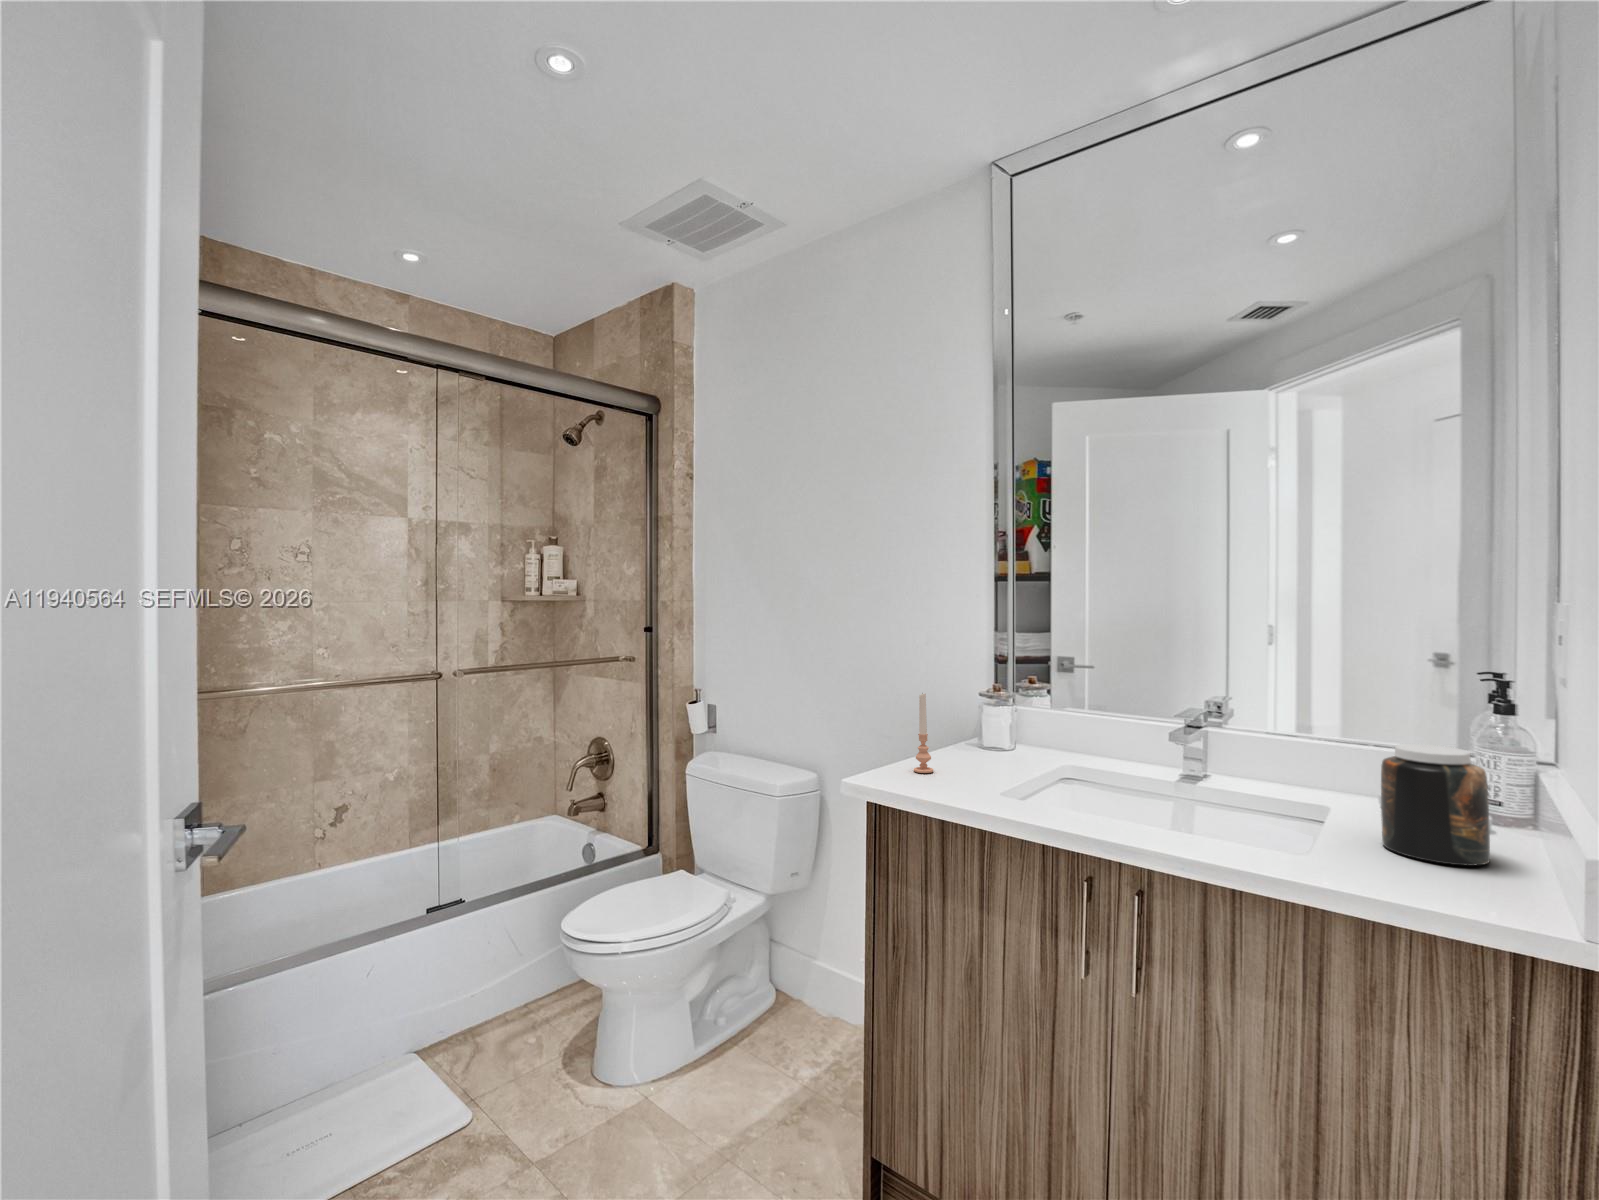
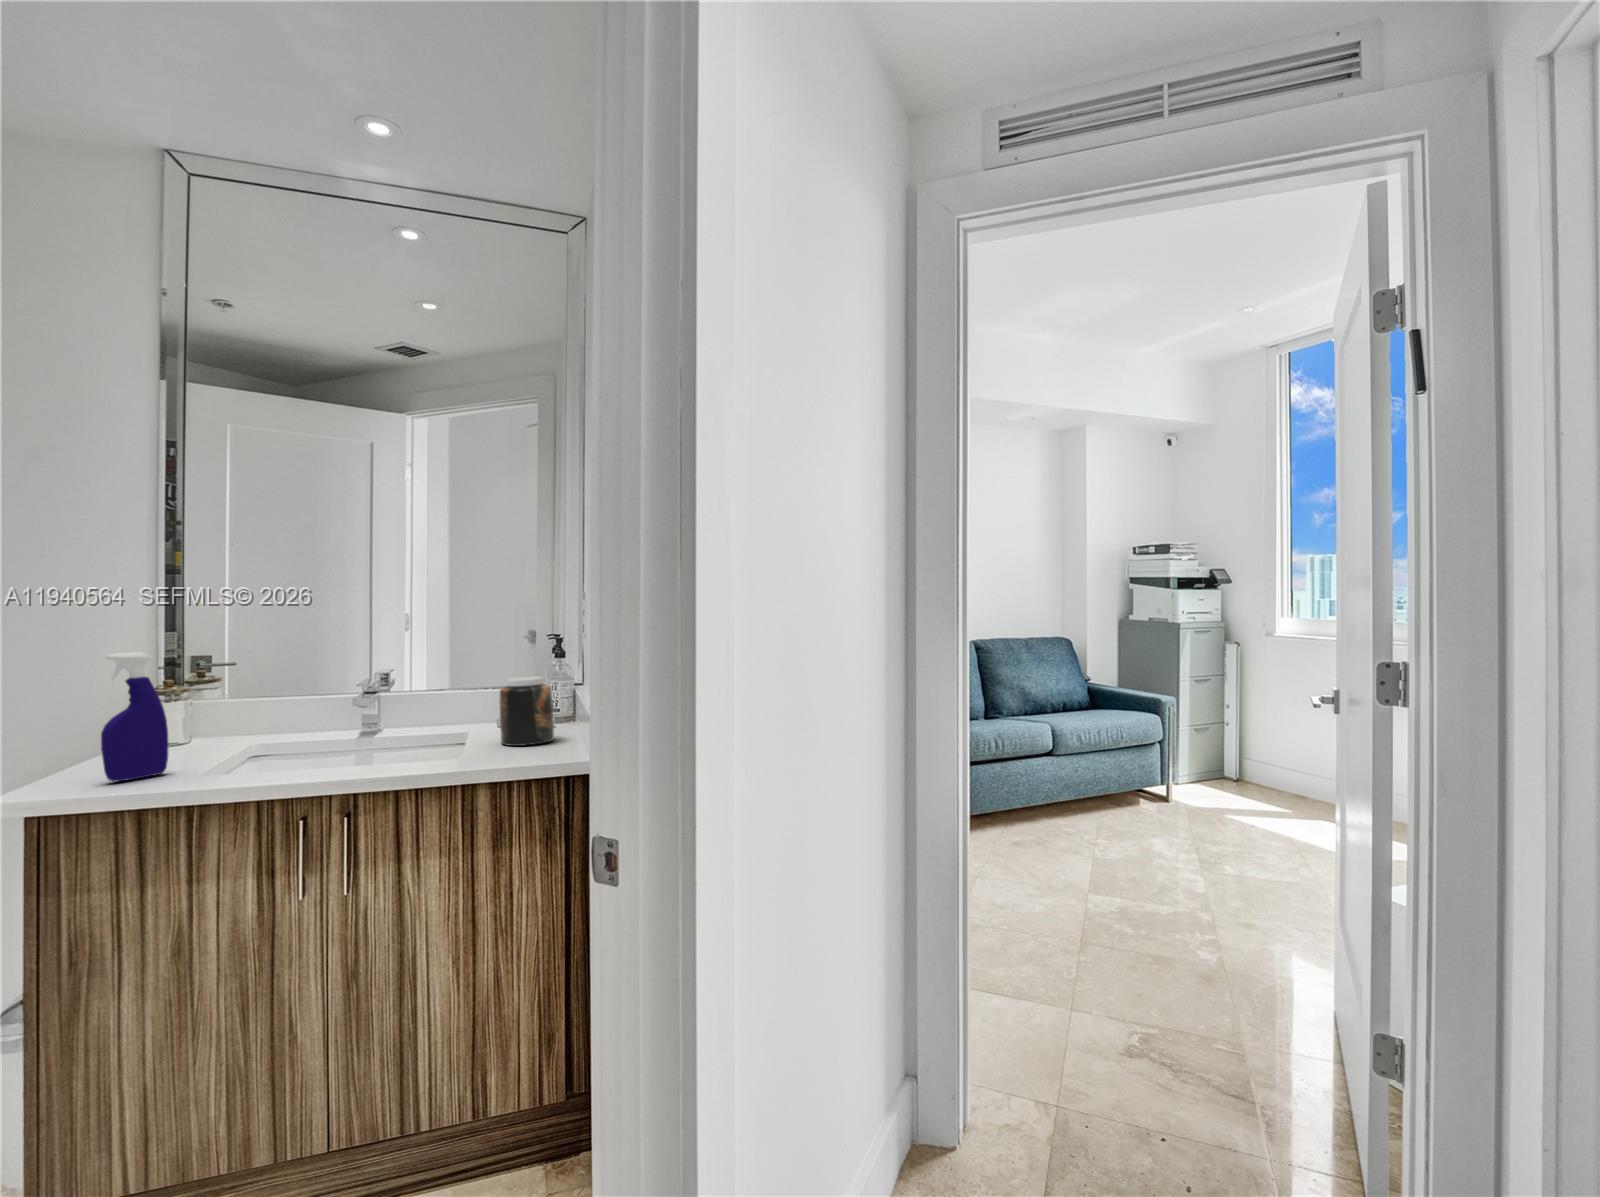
spray bottle: none [920,659,976,786] -> present [101,652,168,782]
candle: present [914,693,933,773] -> none [80,692,107,777]

